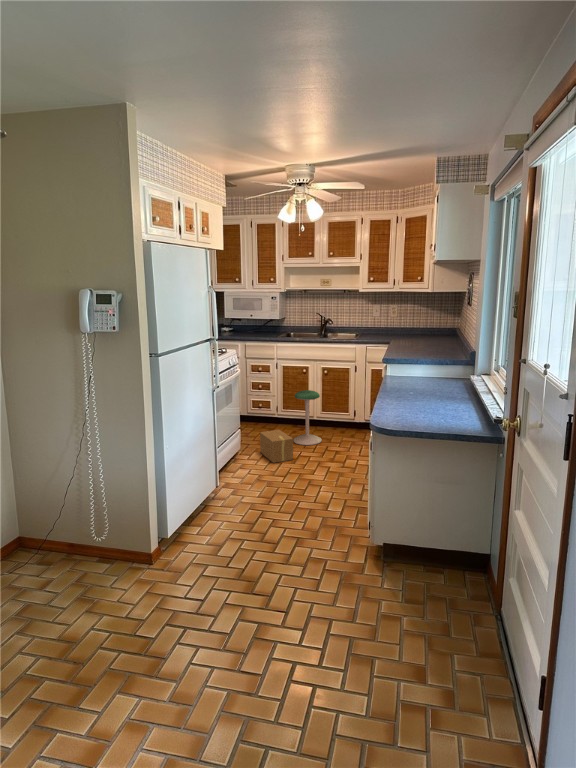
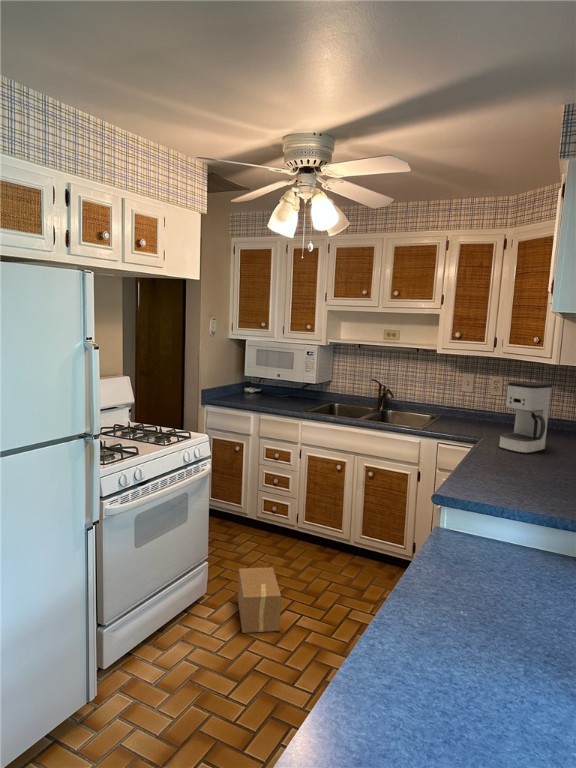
coffee maker: none [403,304,429,344] -> present [499,381,552,454]
stool: present [293,390,322,445] -> none [302,504,349,598]

